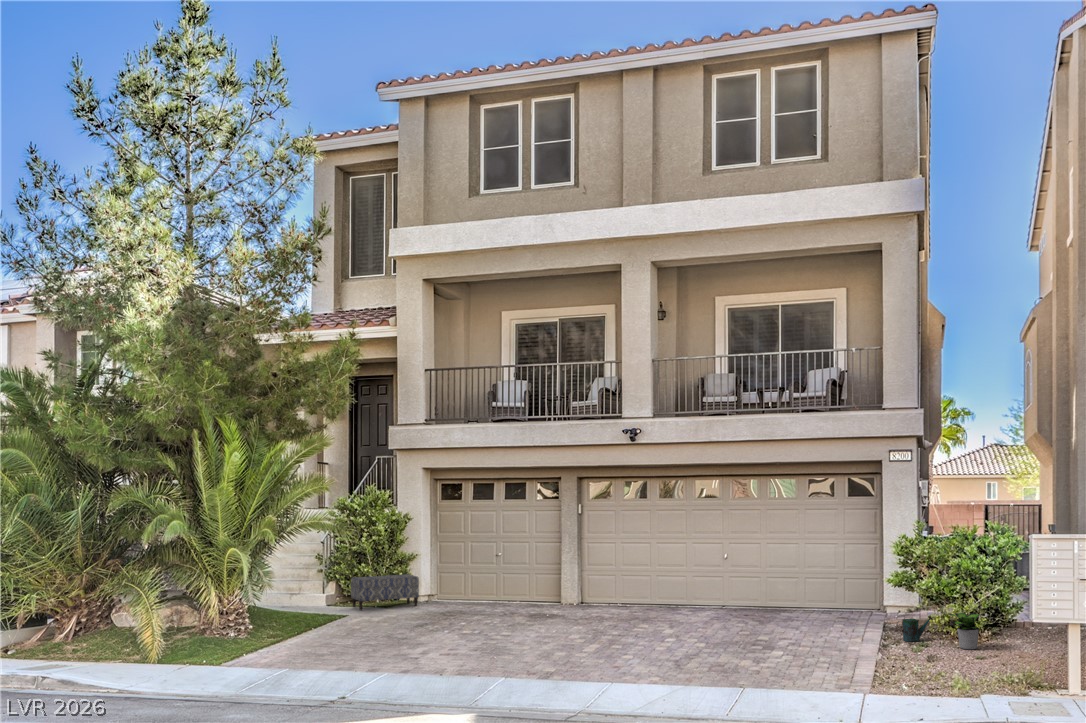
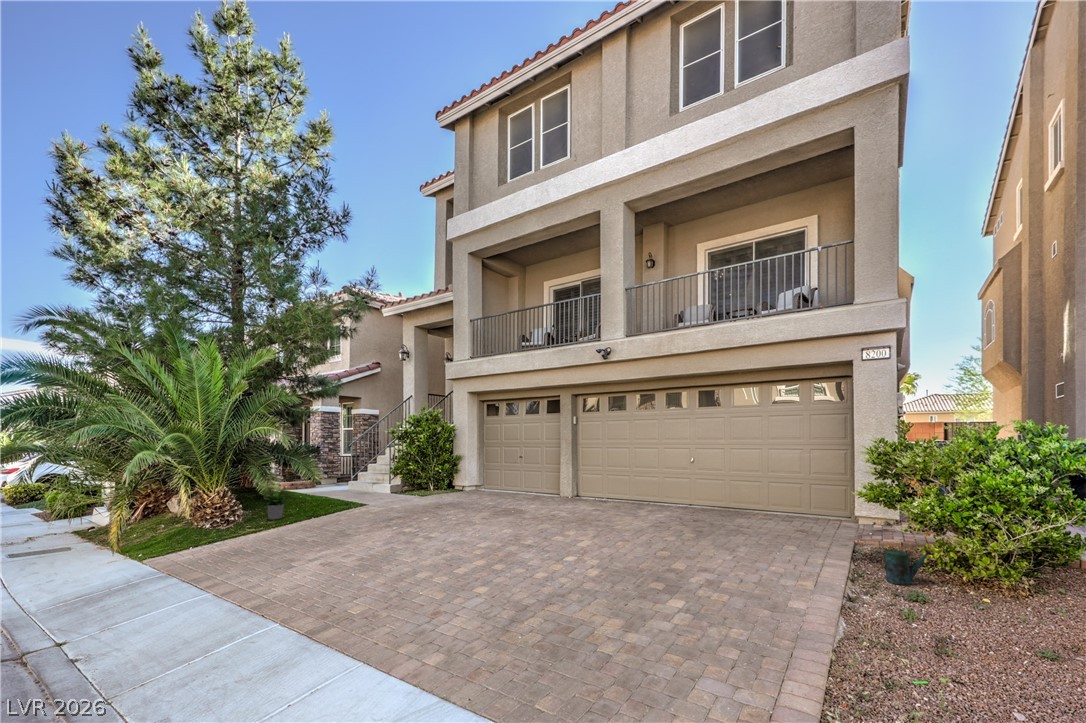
bench: present [351,574,419,610] -> none [397,469,448,496]
potted plant: present [949,613,986,649] -> present [260,492,288,520]

